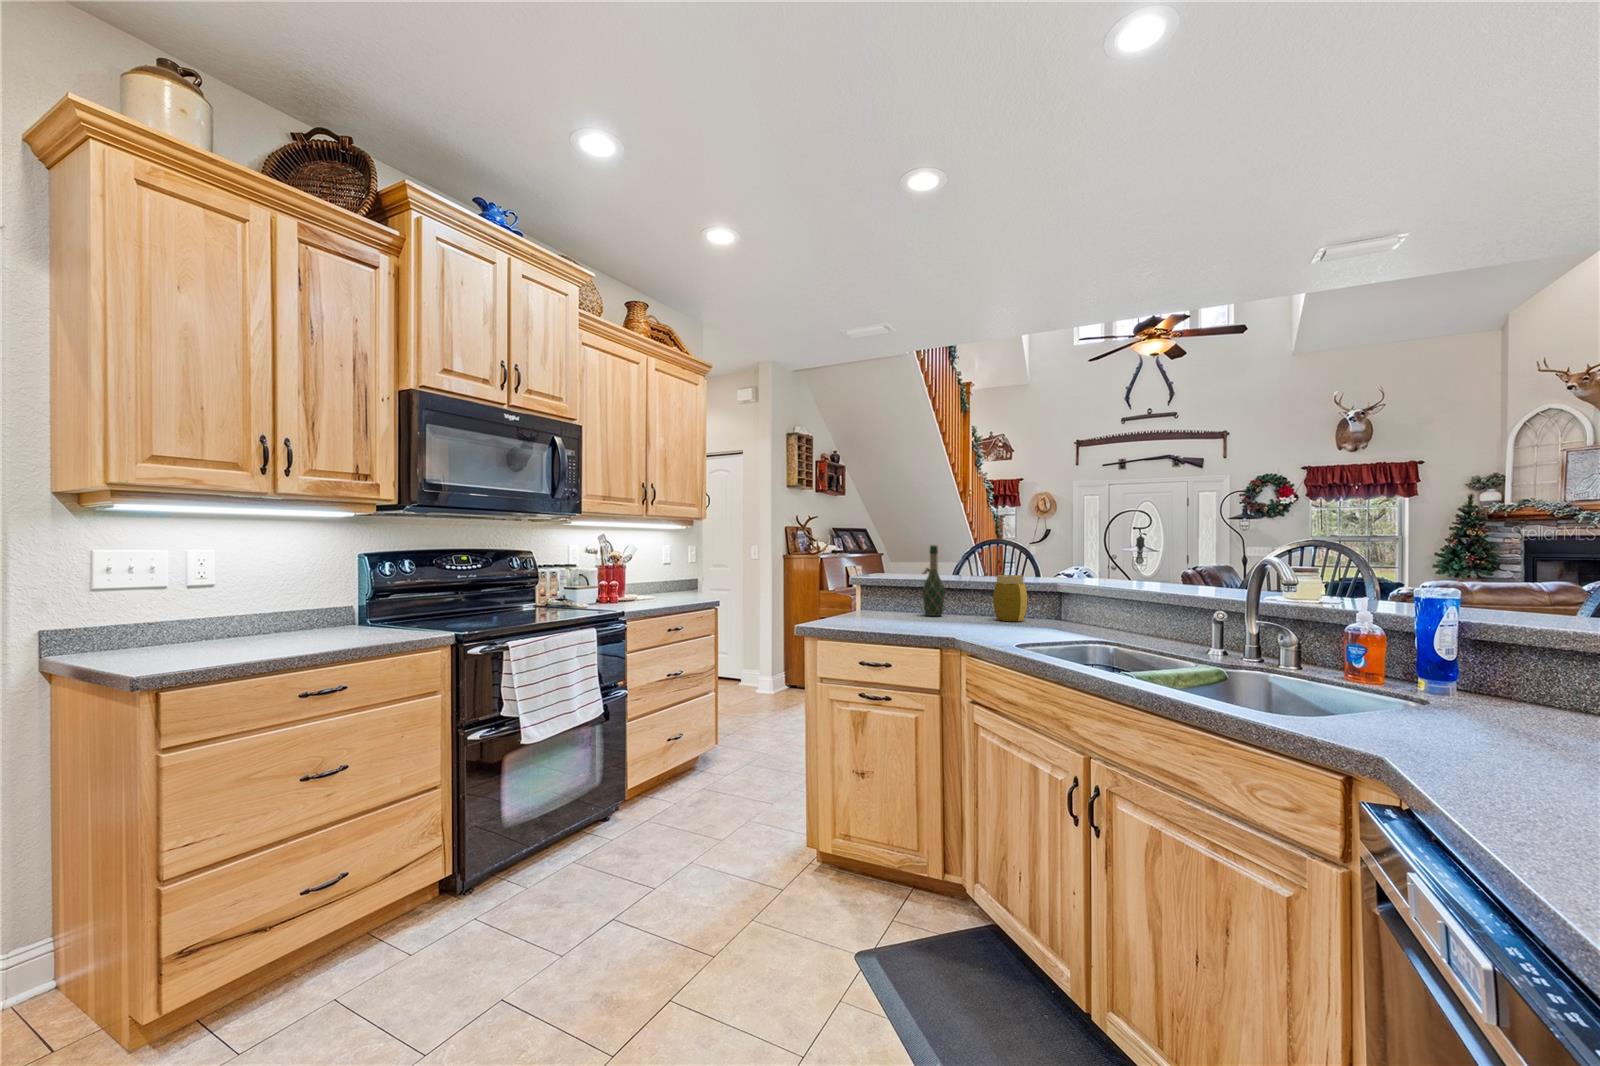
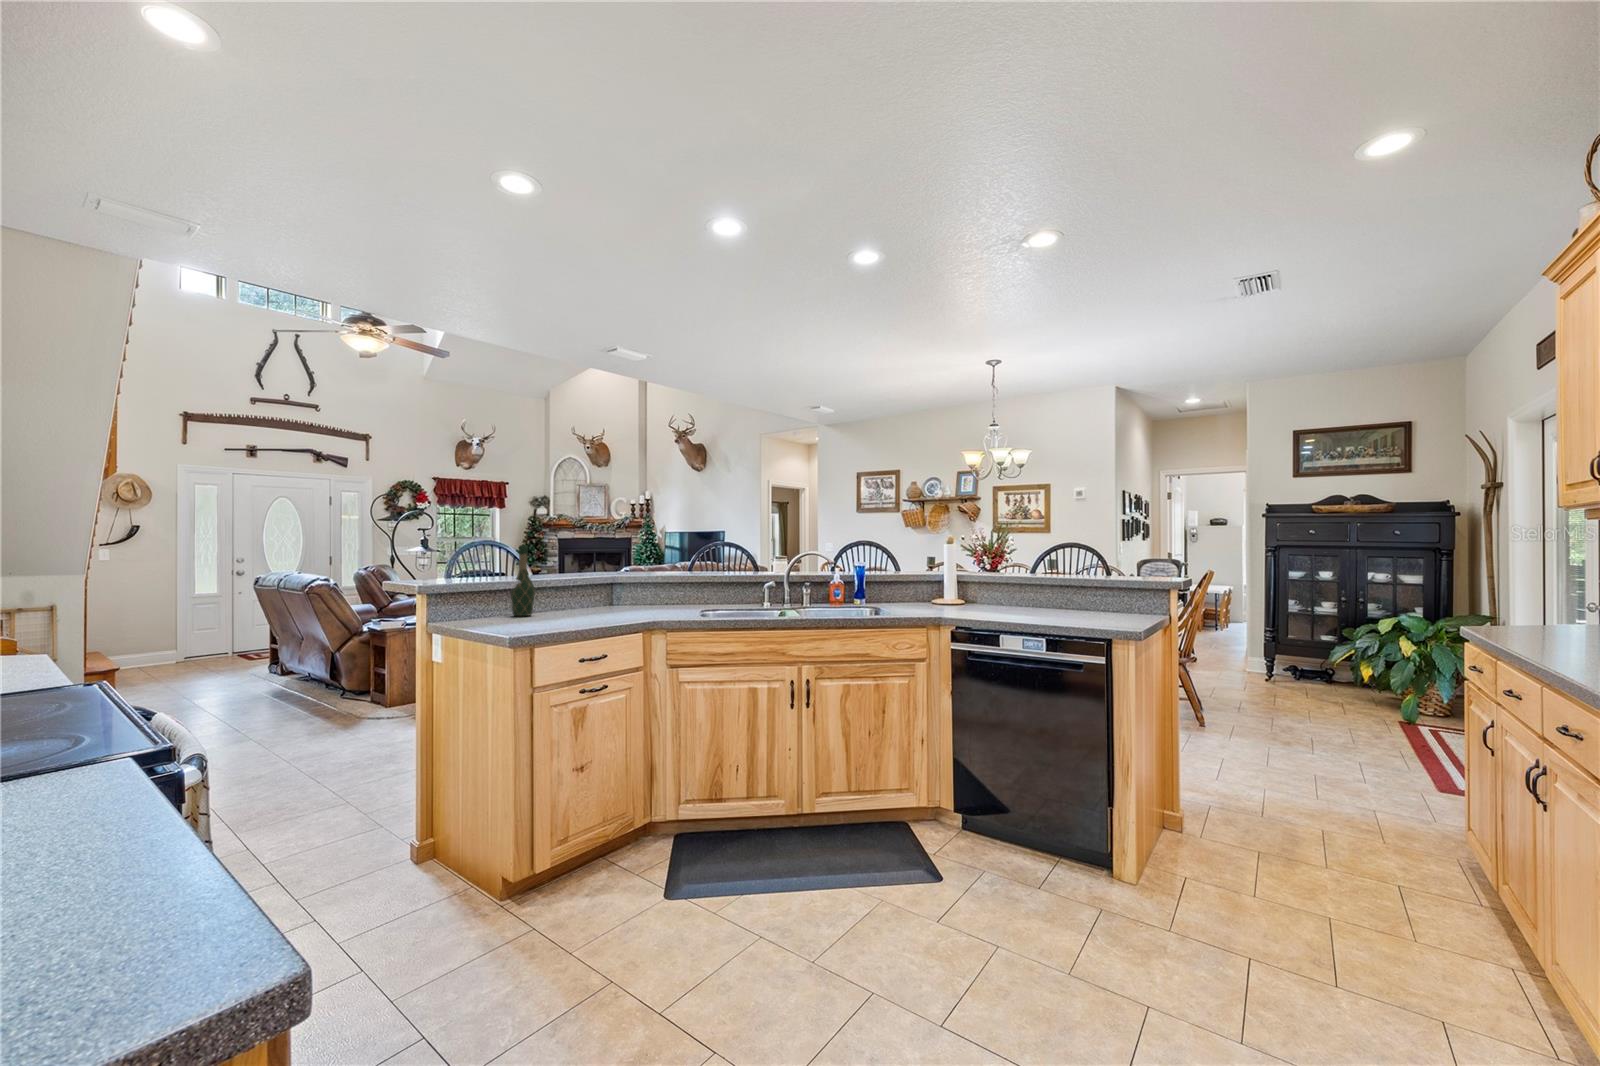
jar: present [993,575,1027,621] -> none [568,571,597,611]

